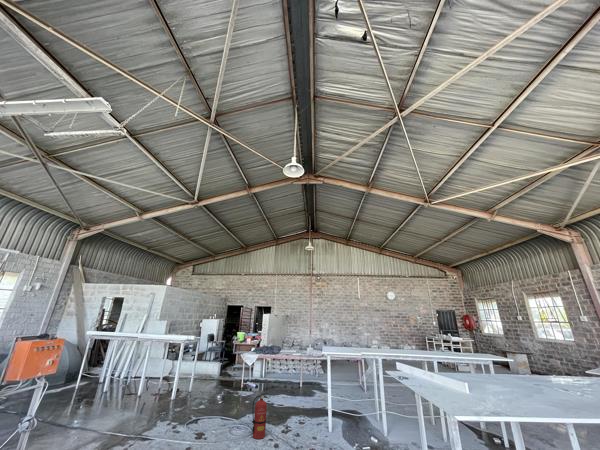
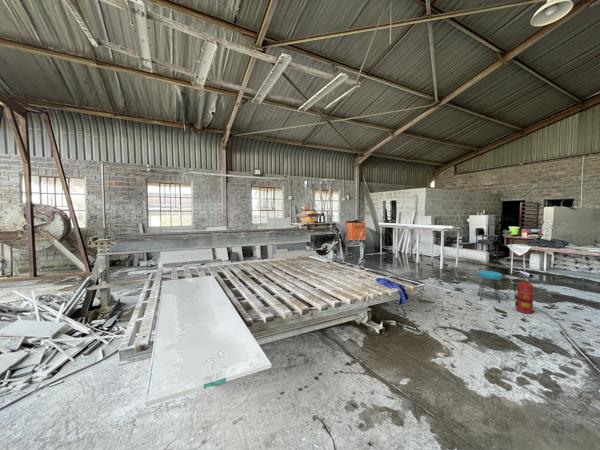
stool: none [217,392,242,435] -> present [478,271,502,303]

